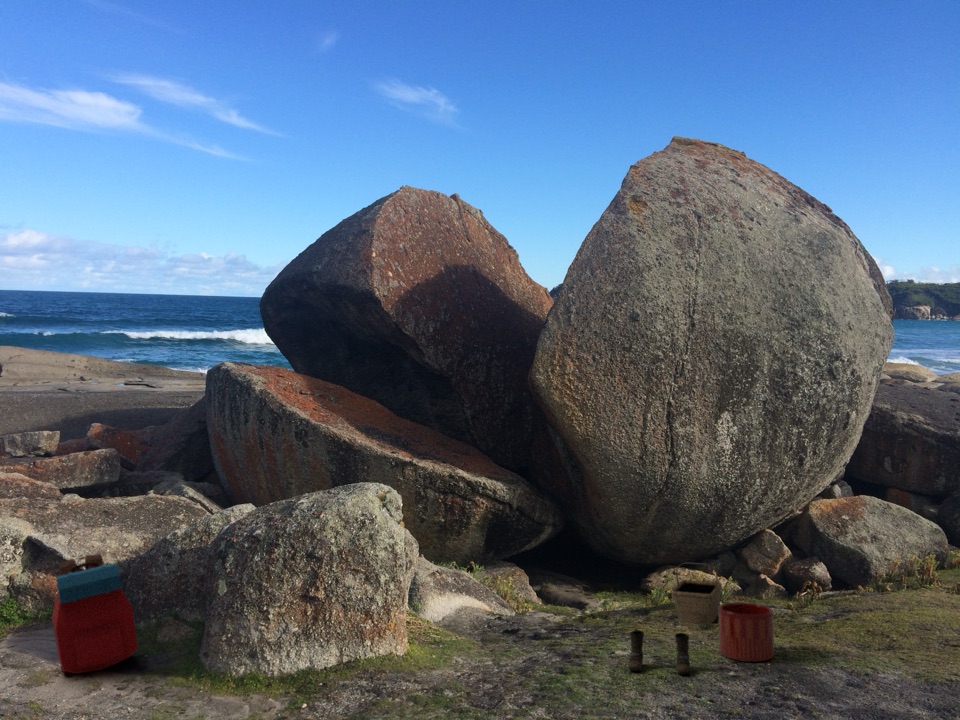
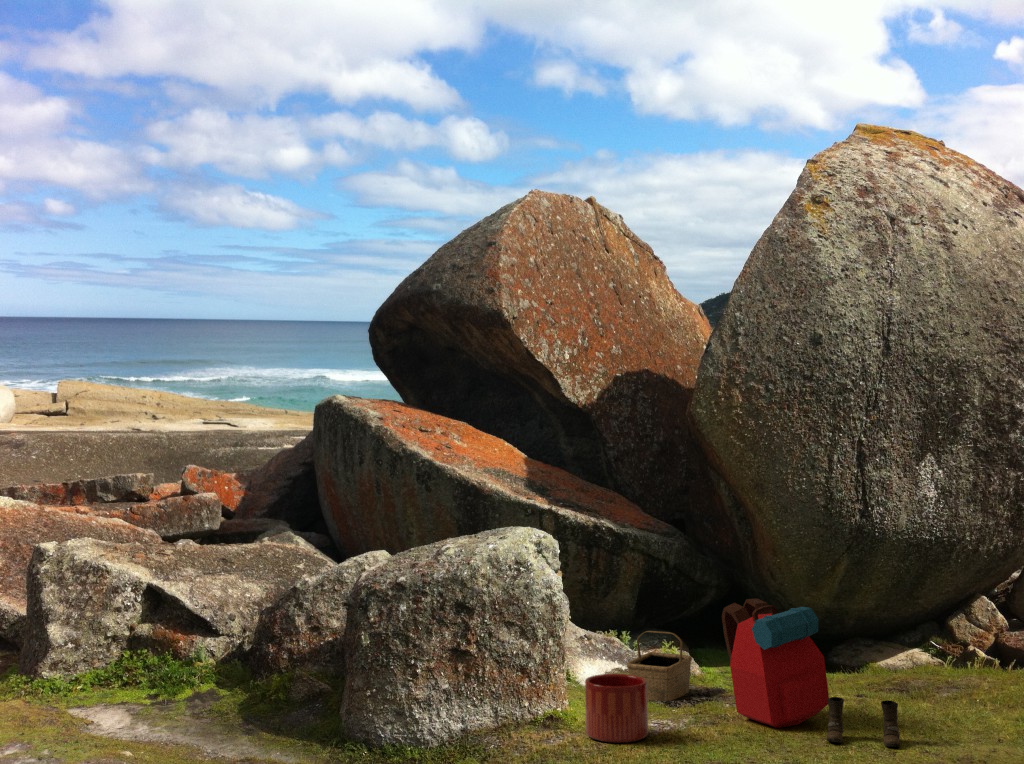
backpack: present [52,554,138,674] -> present [722,598,829,728]
basket: present [672,562,722,623] -> present [627,631,692,701]
planter: present [718,602,774,662] -> present [585,674,648,743]

